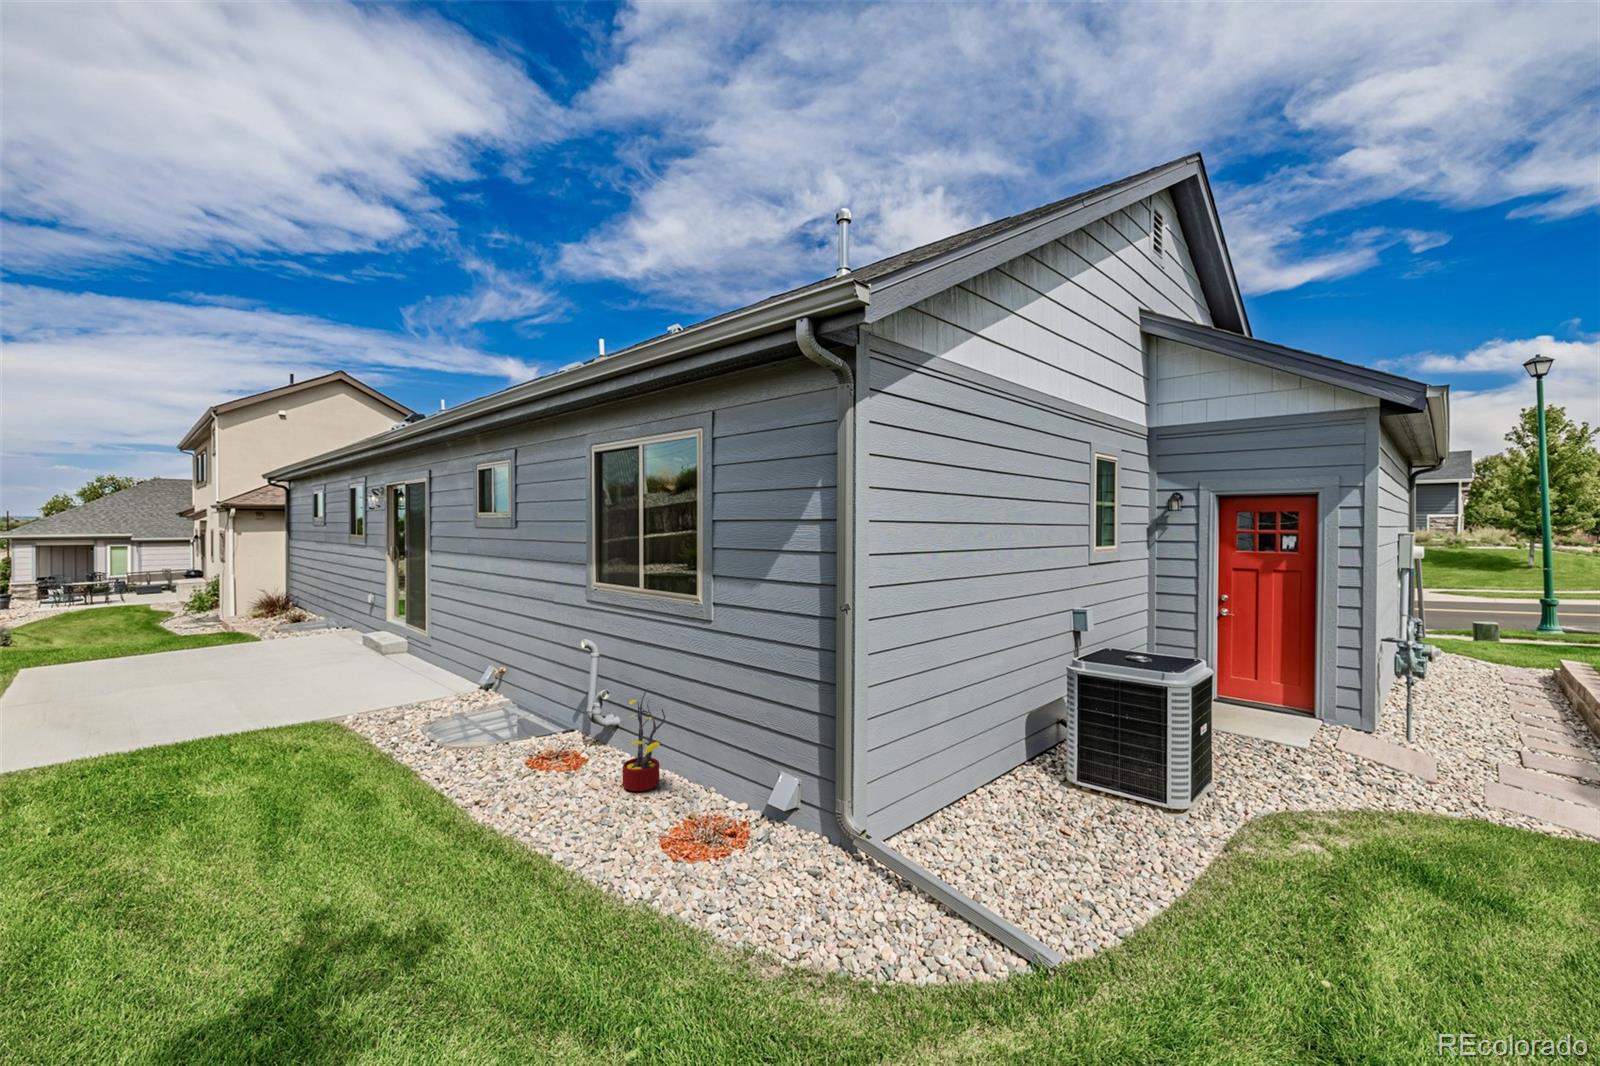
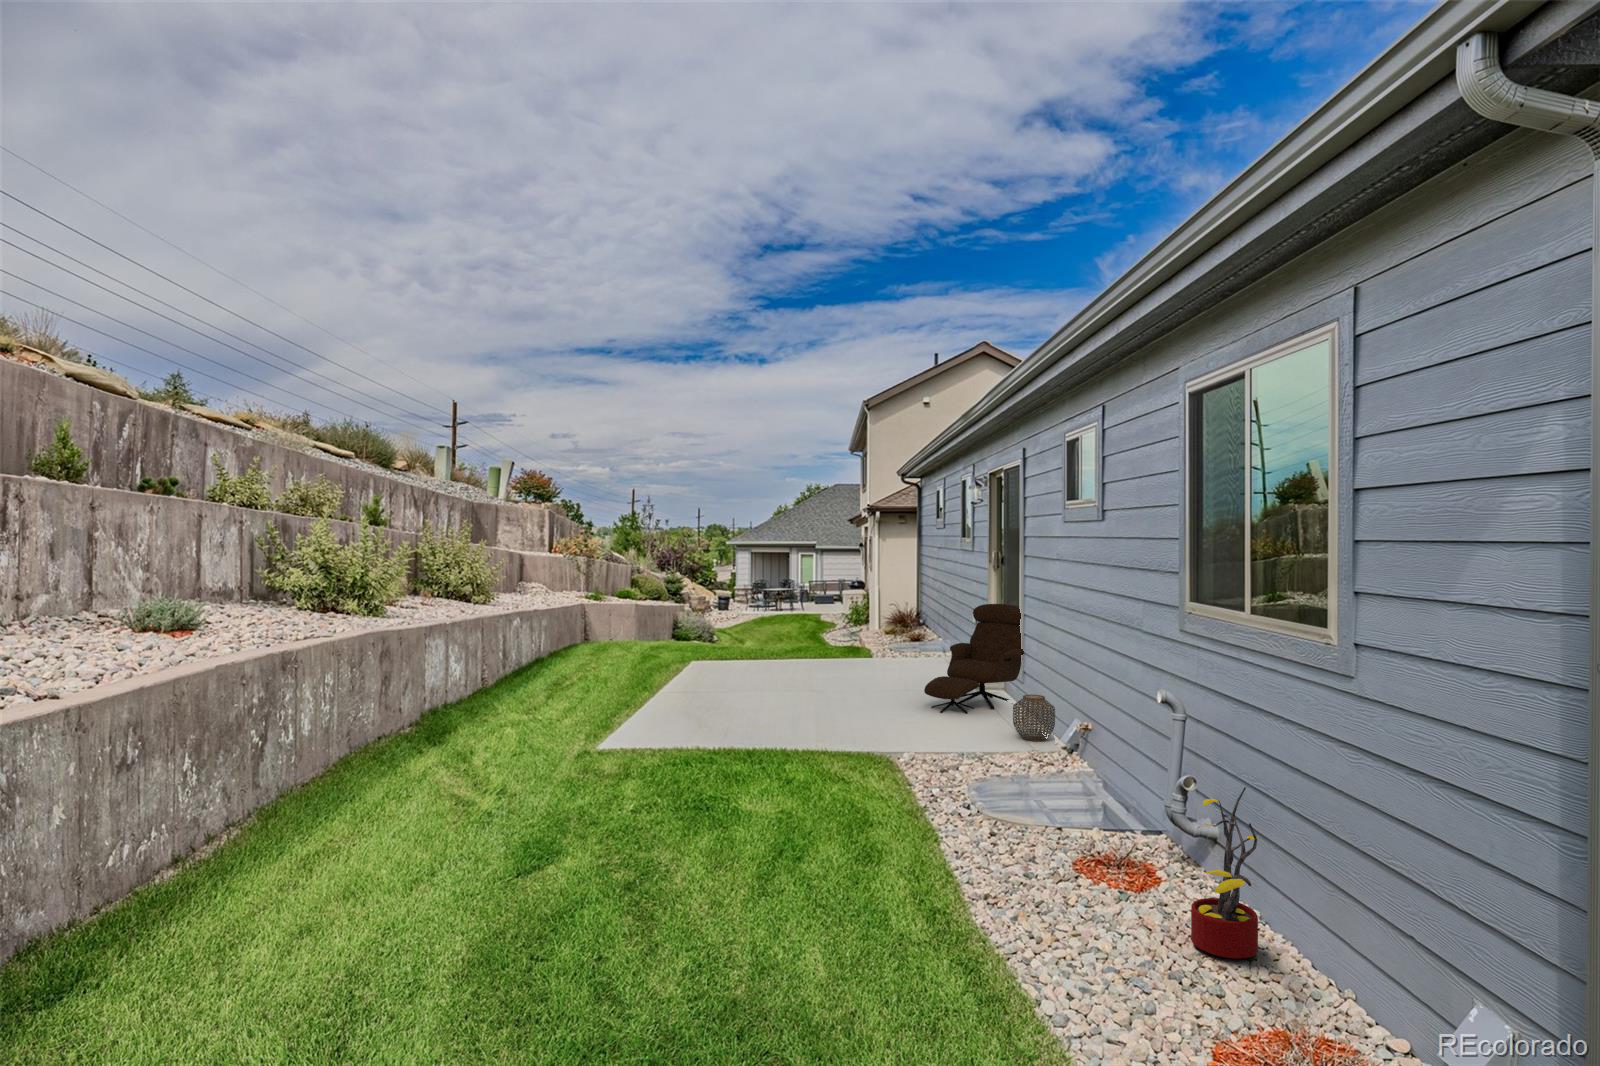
lounge chair: none [345,587,437,681] -> present [924,604,1026,714]
woven basket: none [439,654,474,689] -> present [1013,695,1055,741]

